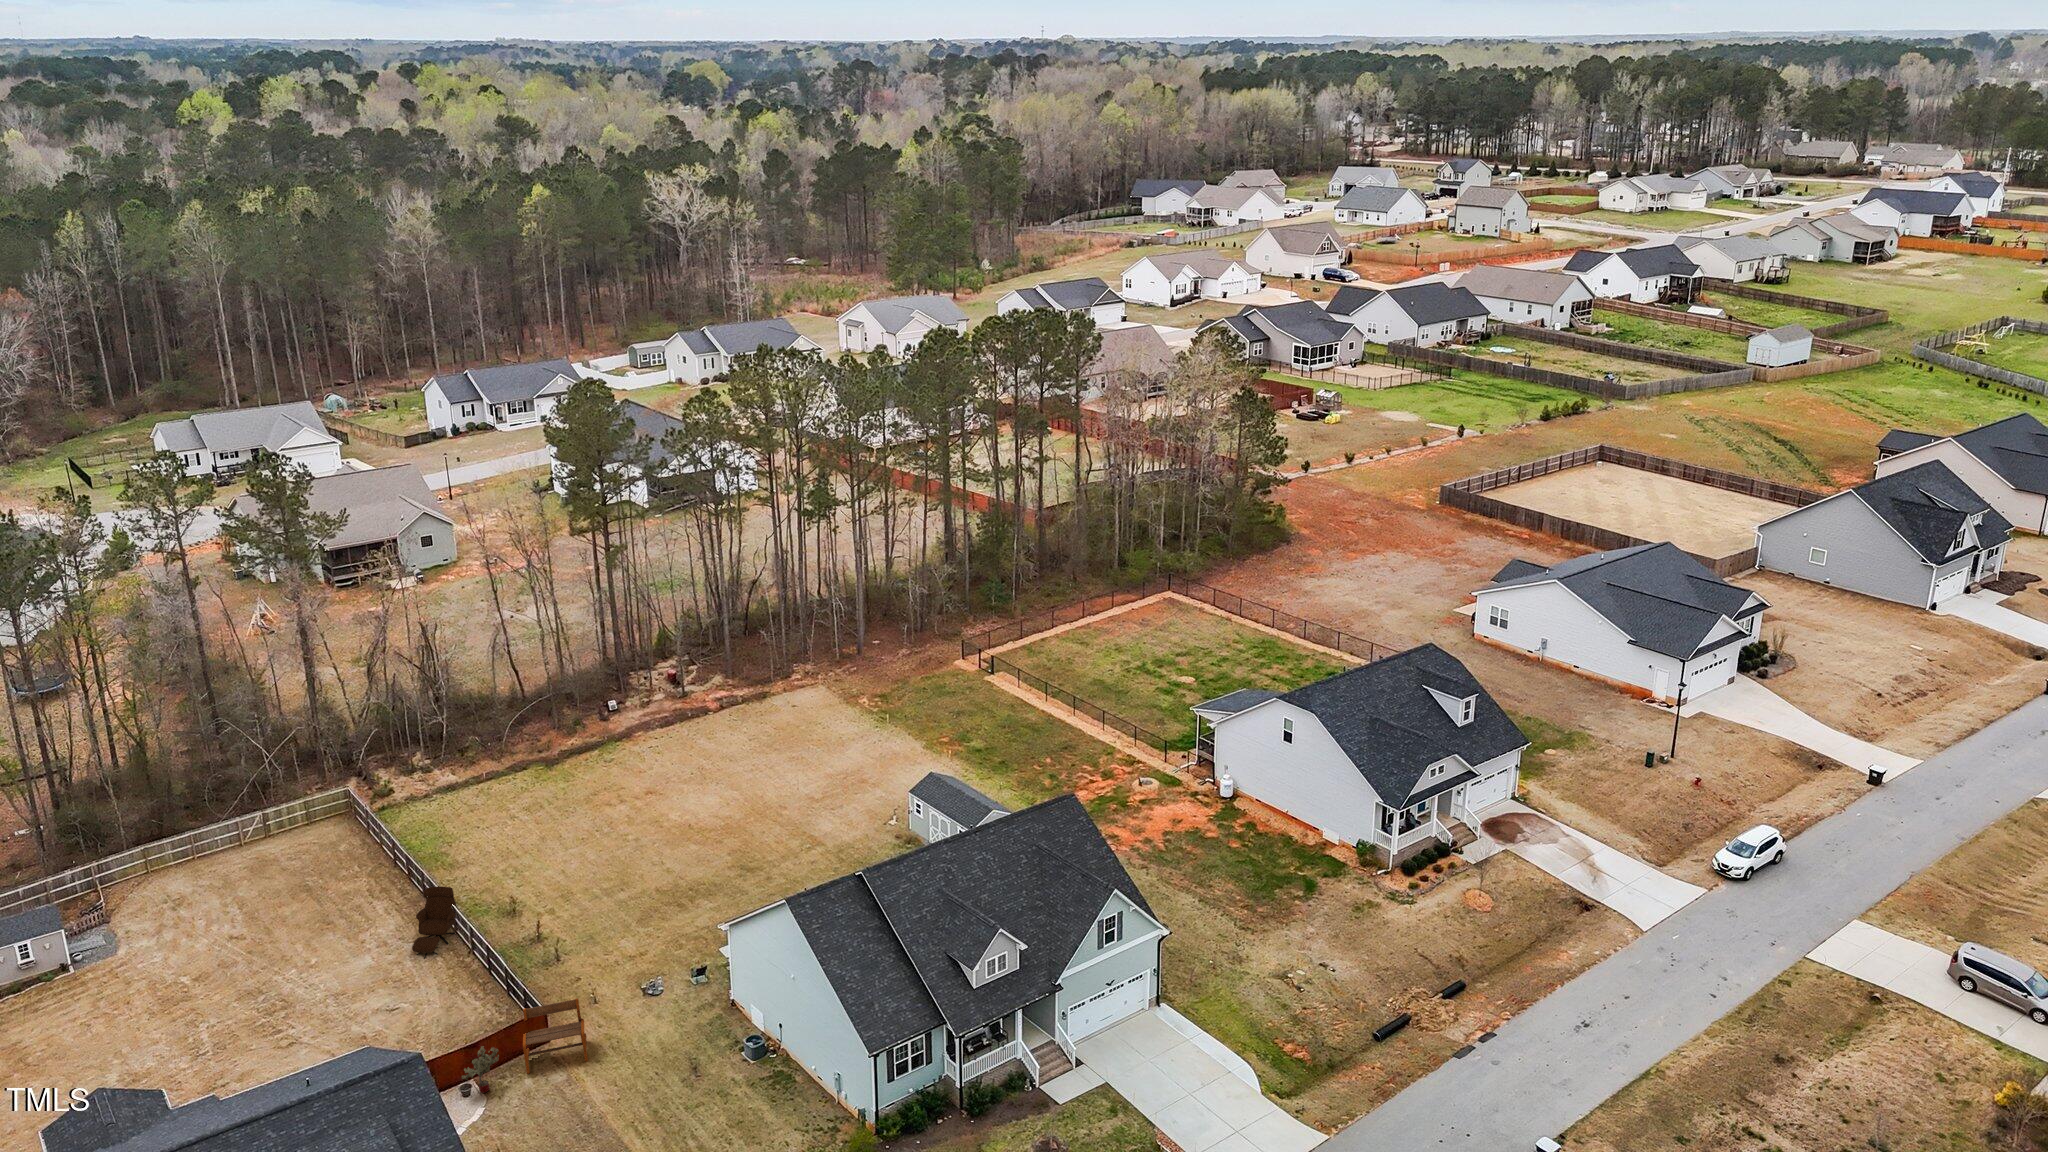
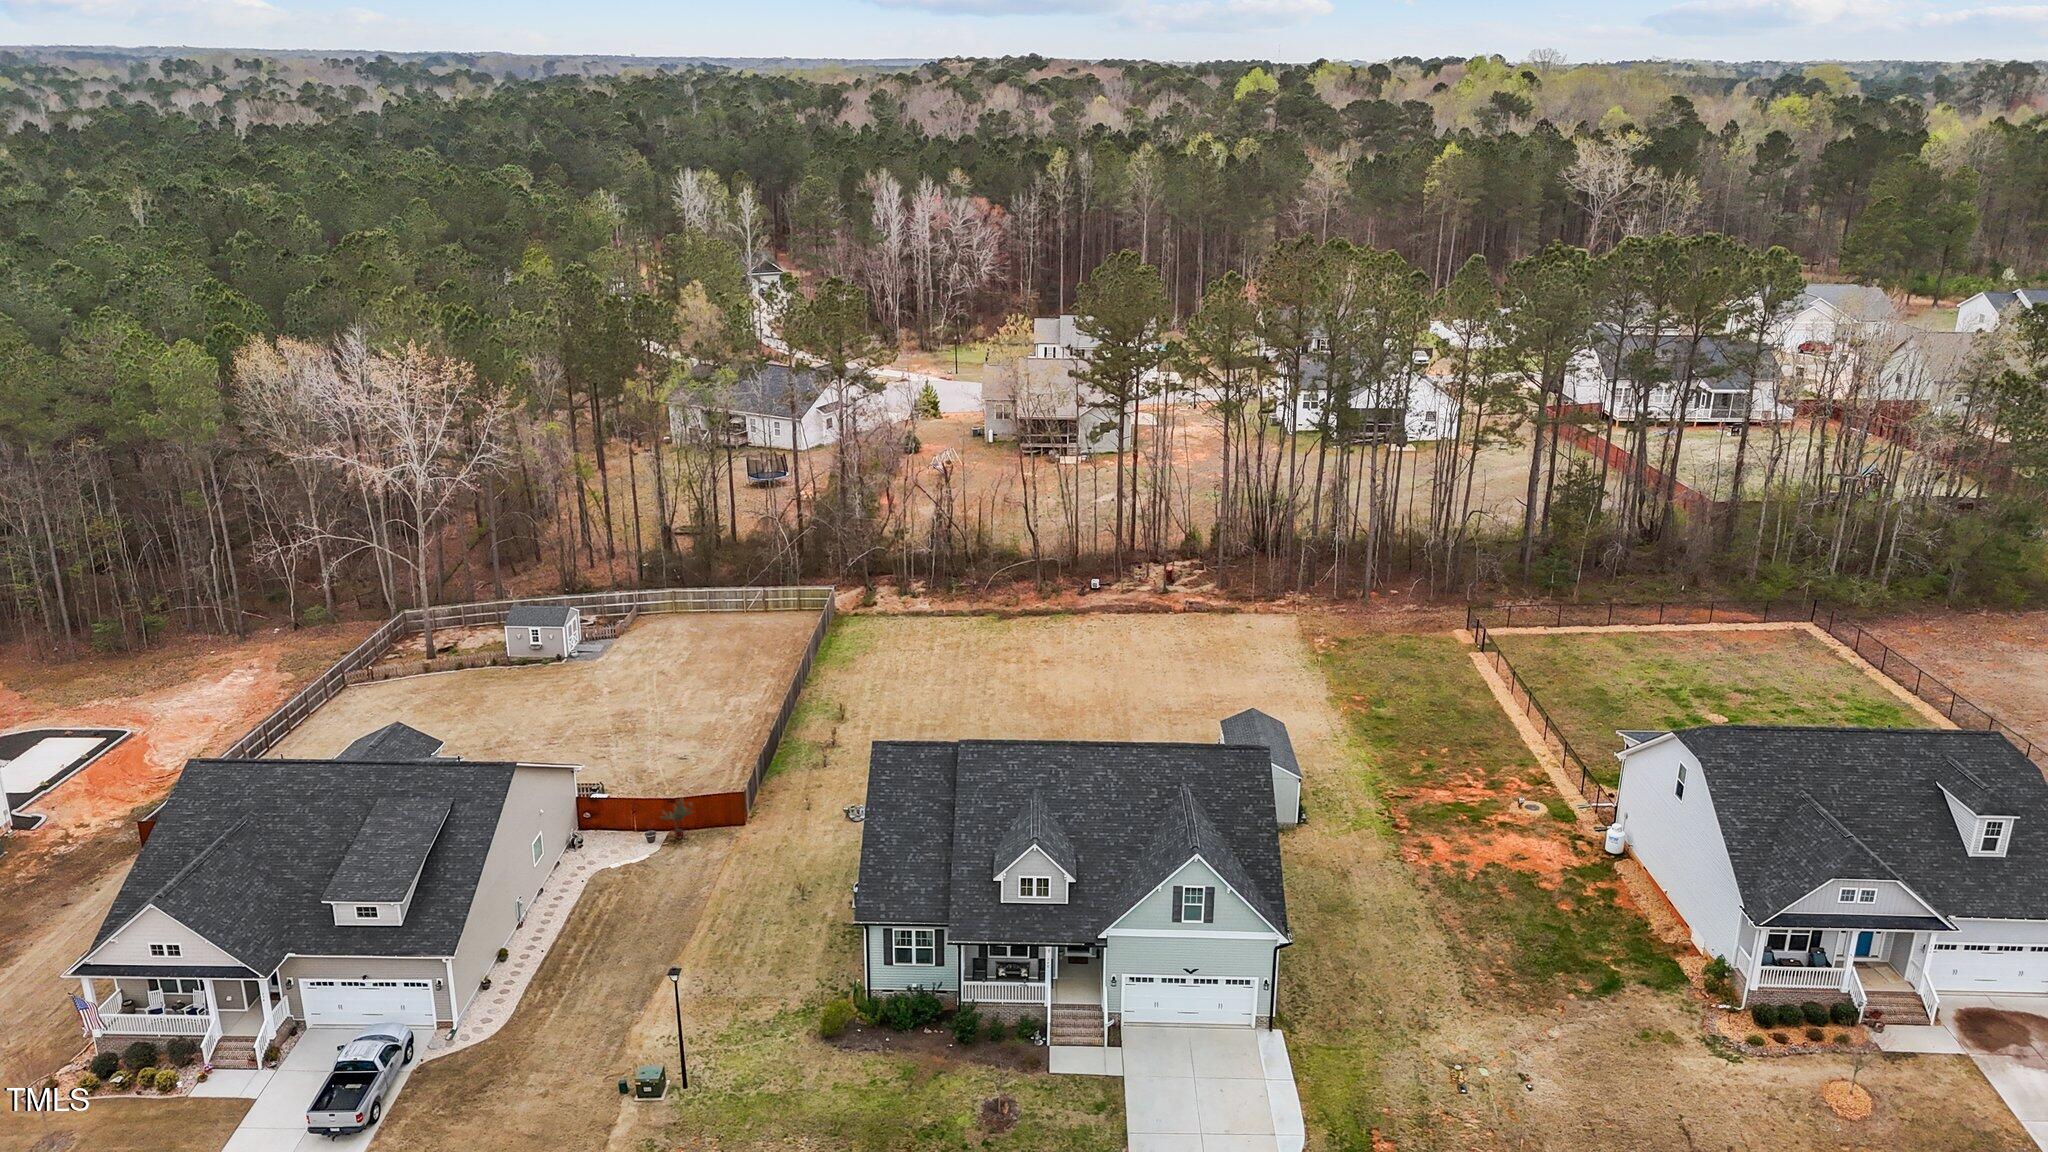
lounge chair: present [412,887,456,959] -> none [744,673,793,730]
bench: present [523,998,588,1074] -> none [715,781,777,847]

